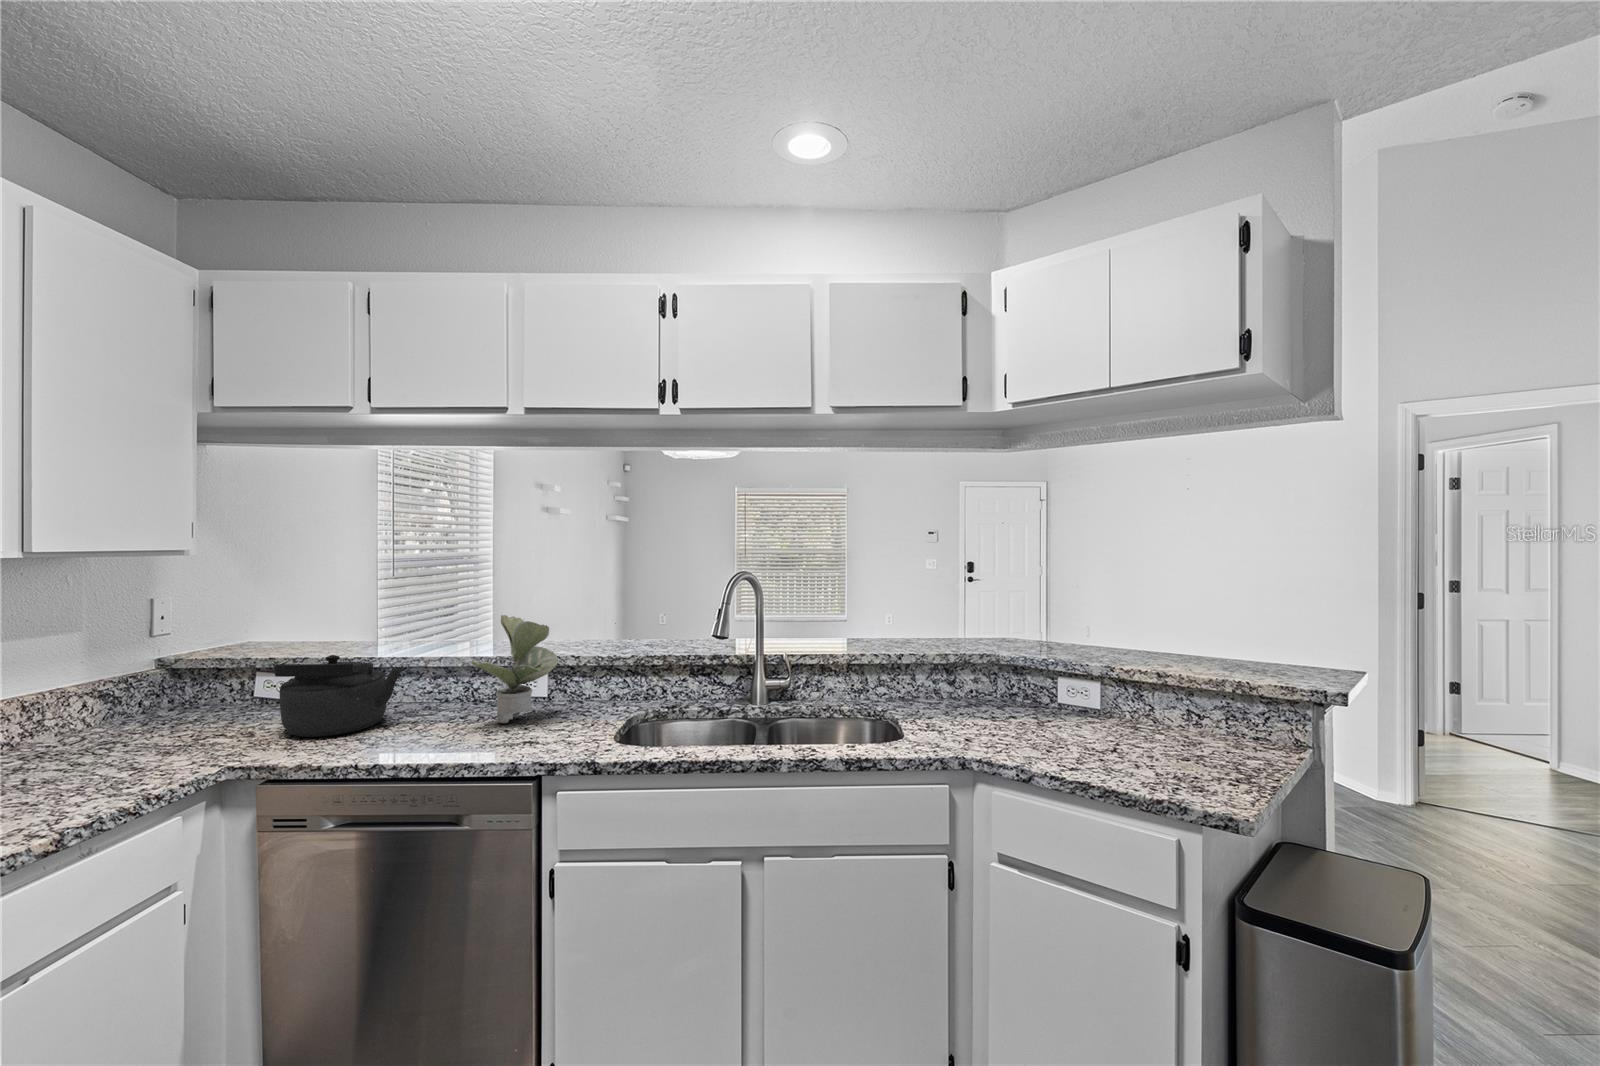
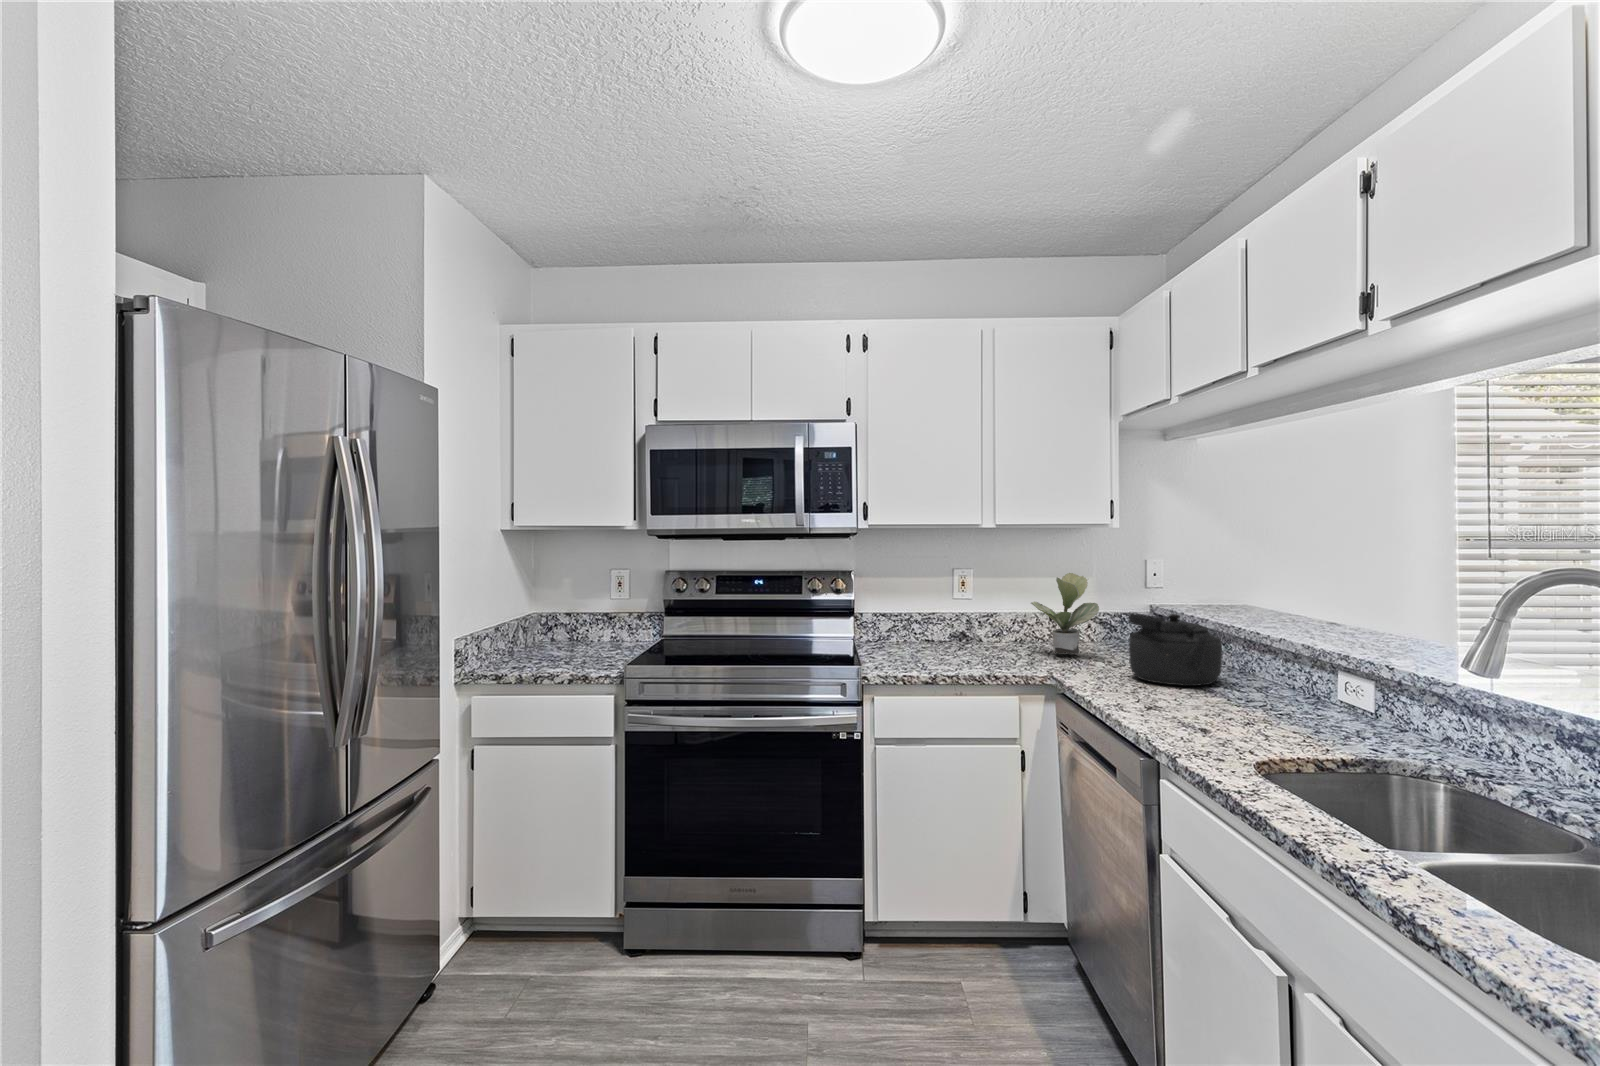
potted plant: present [471,615,558,723] -> present [1031,573,1099,654]

